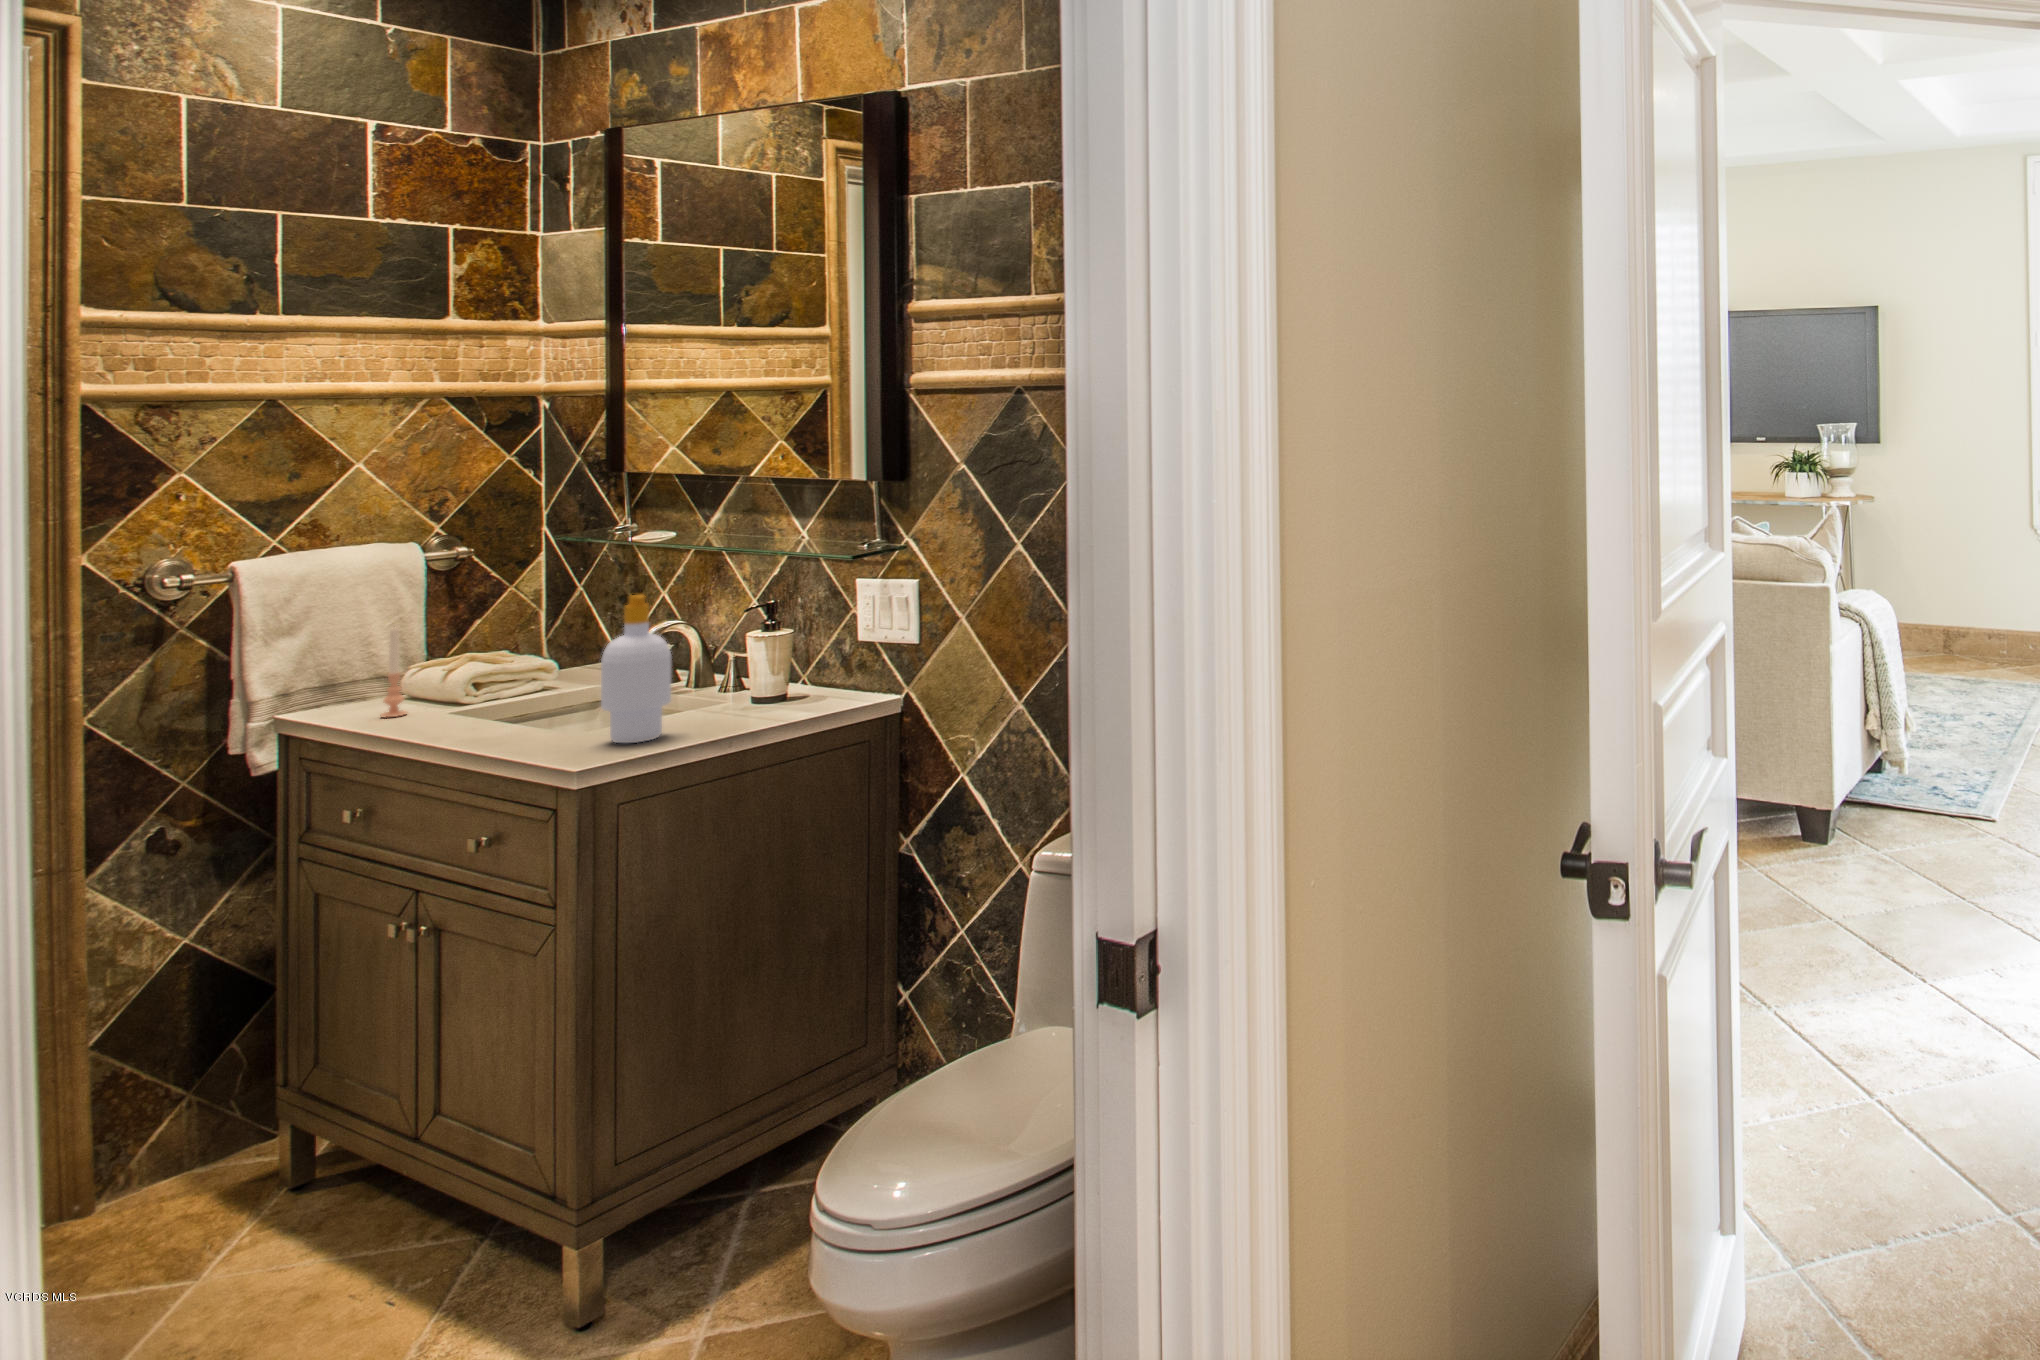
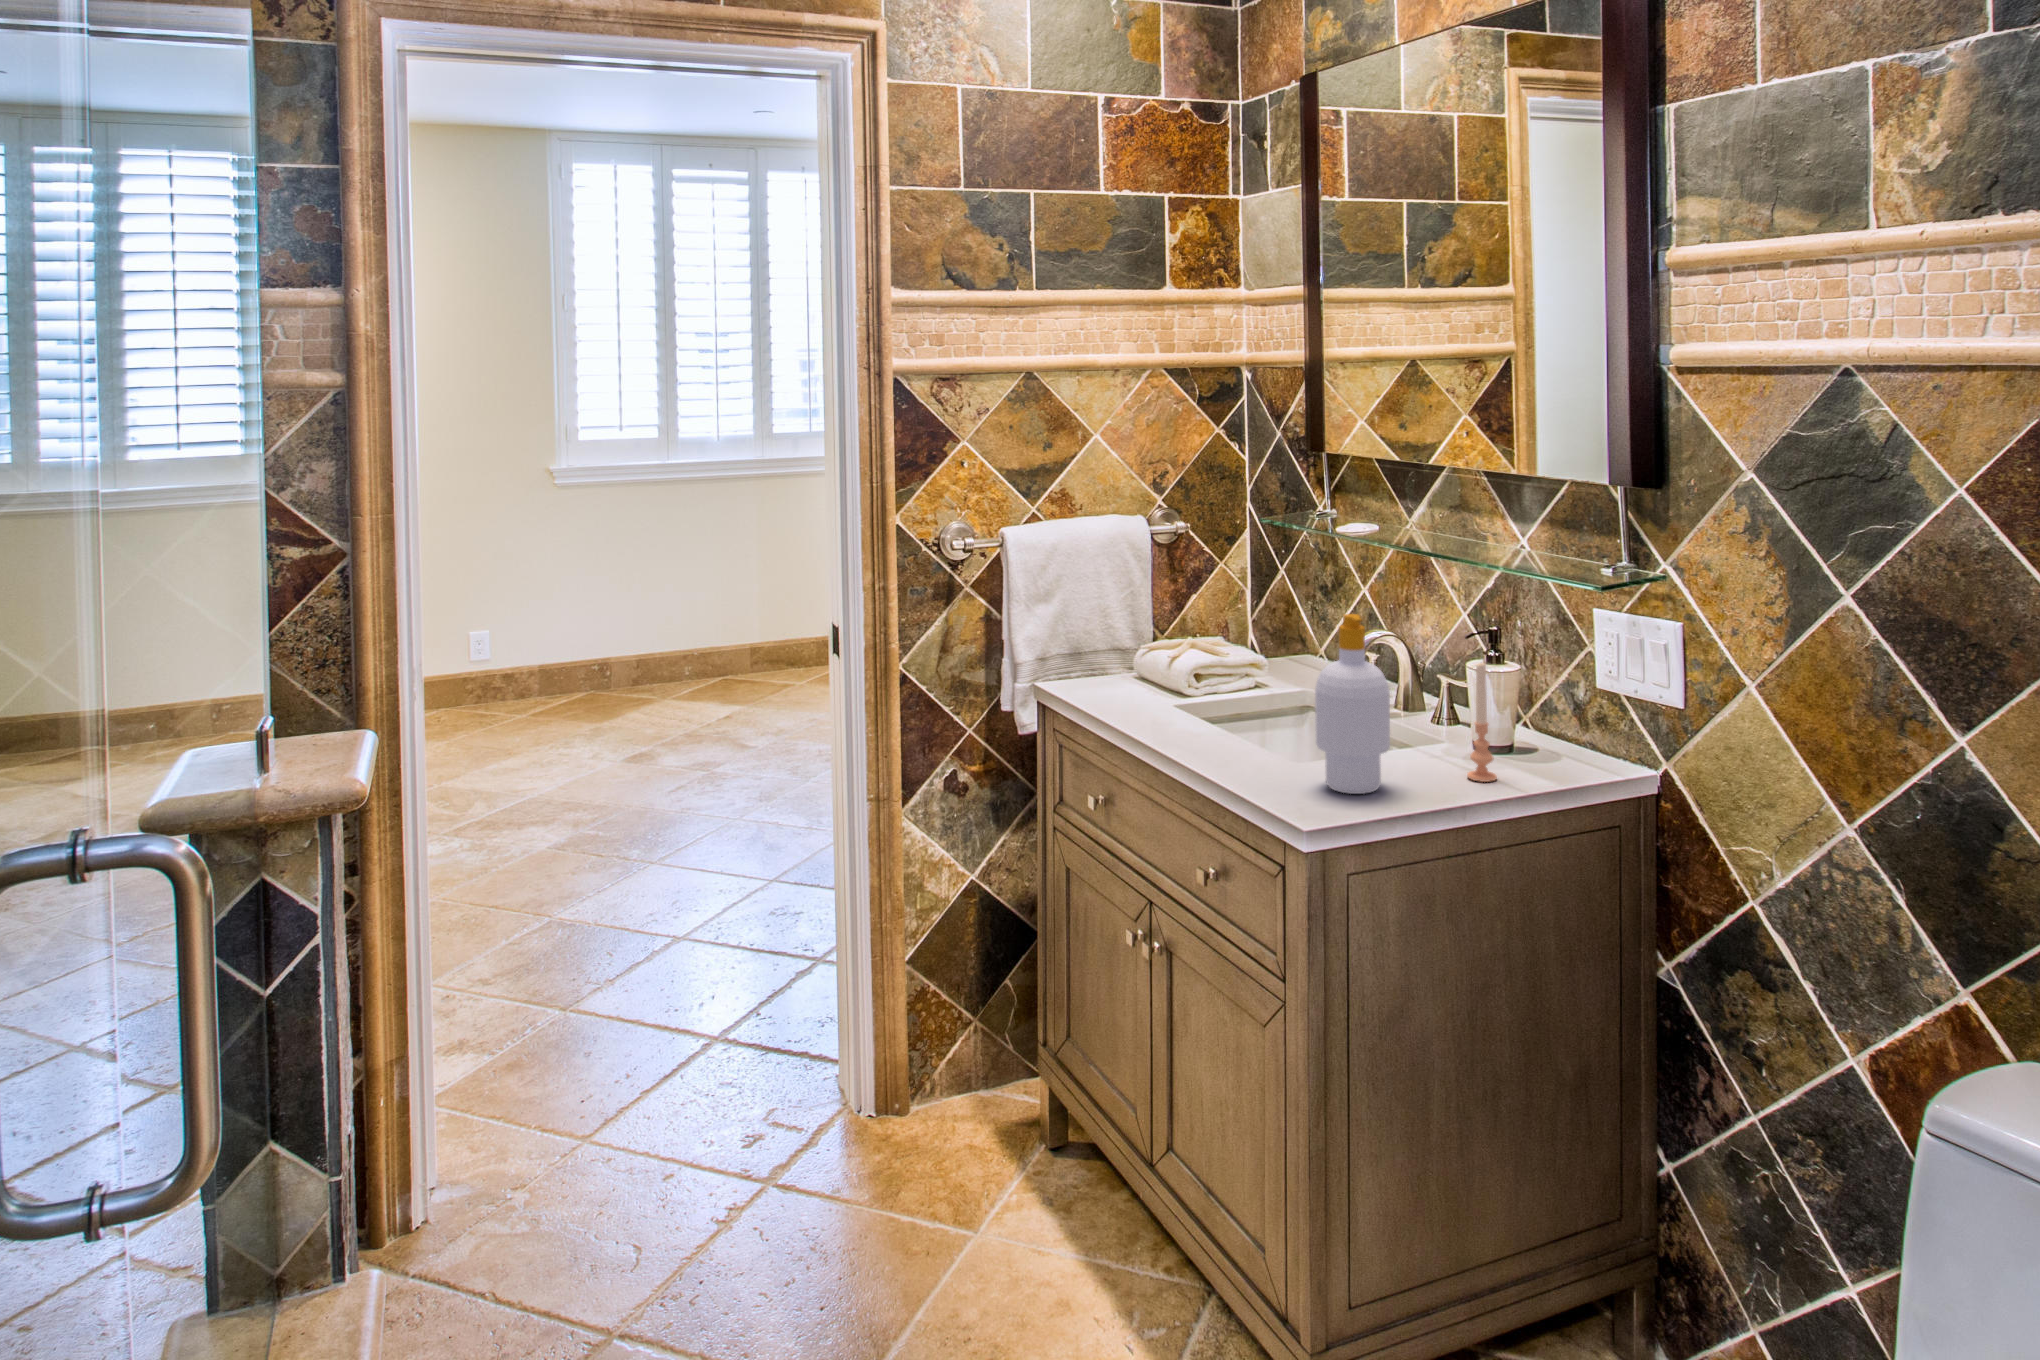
candle: present [381,628,407,717] -> present [1467,663,1497,782]

